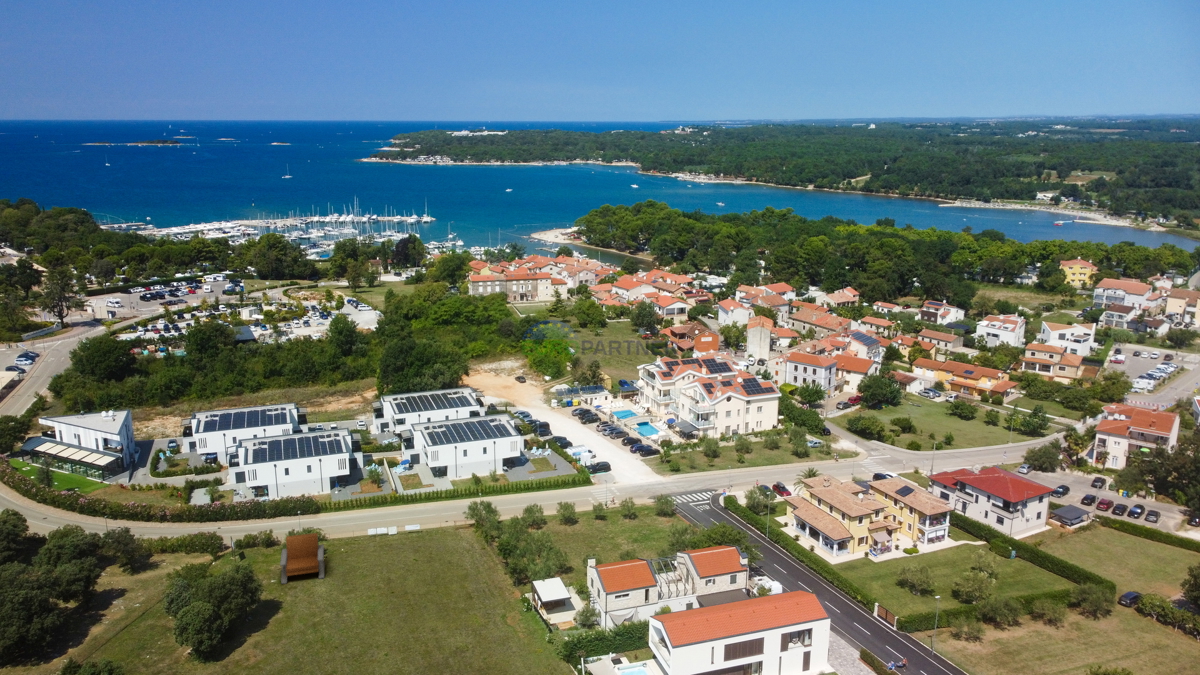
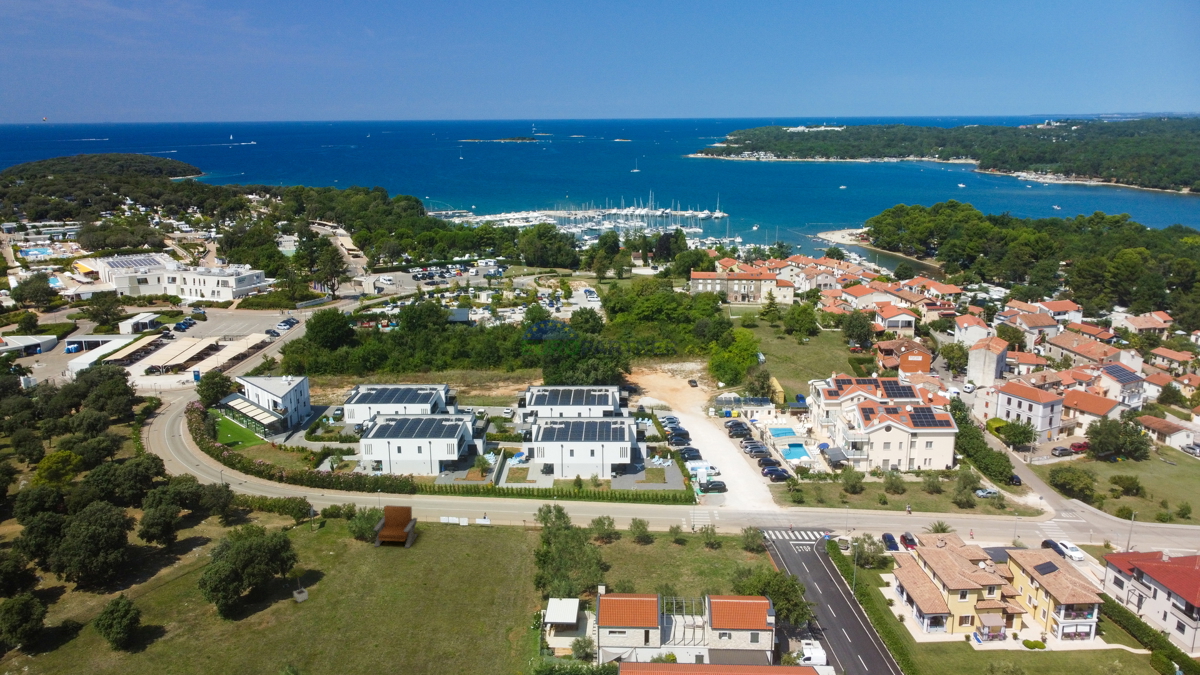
potted tree: none [214,618,238,659] -> present [289,568,308,602]

